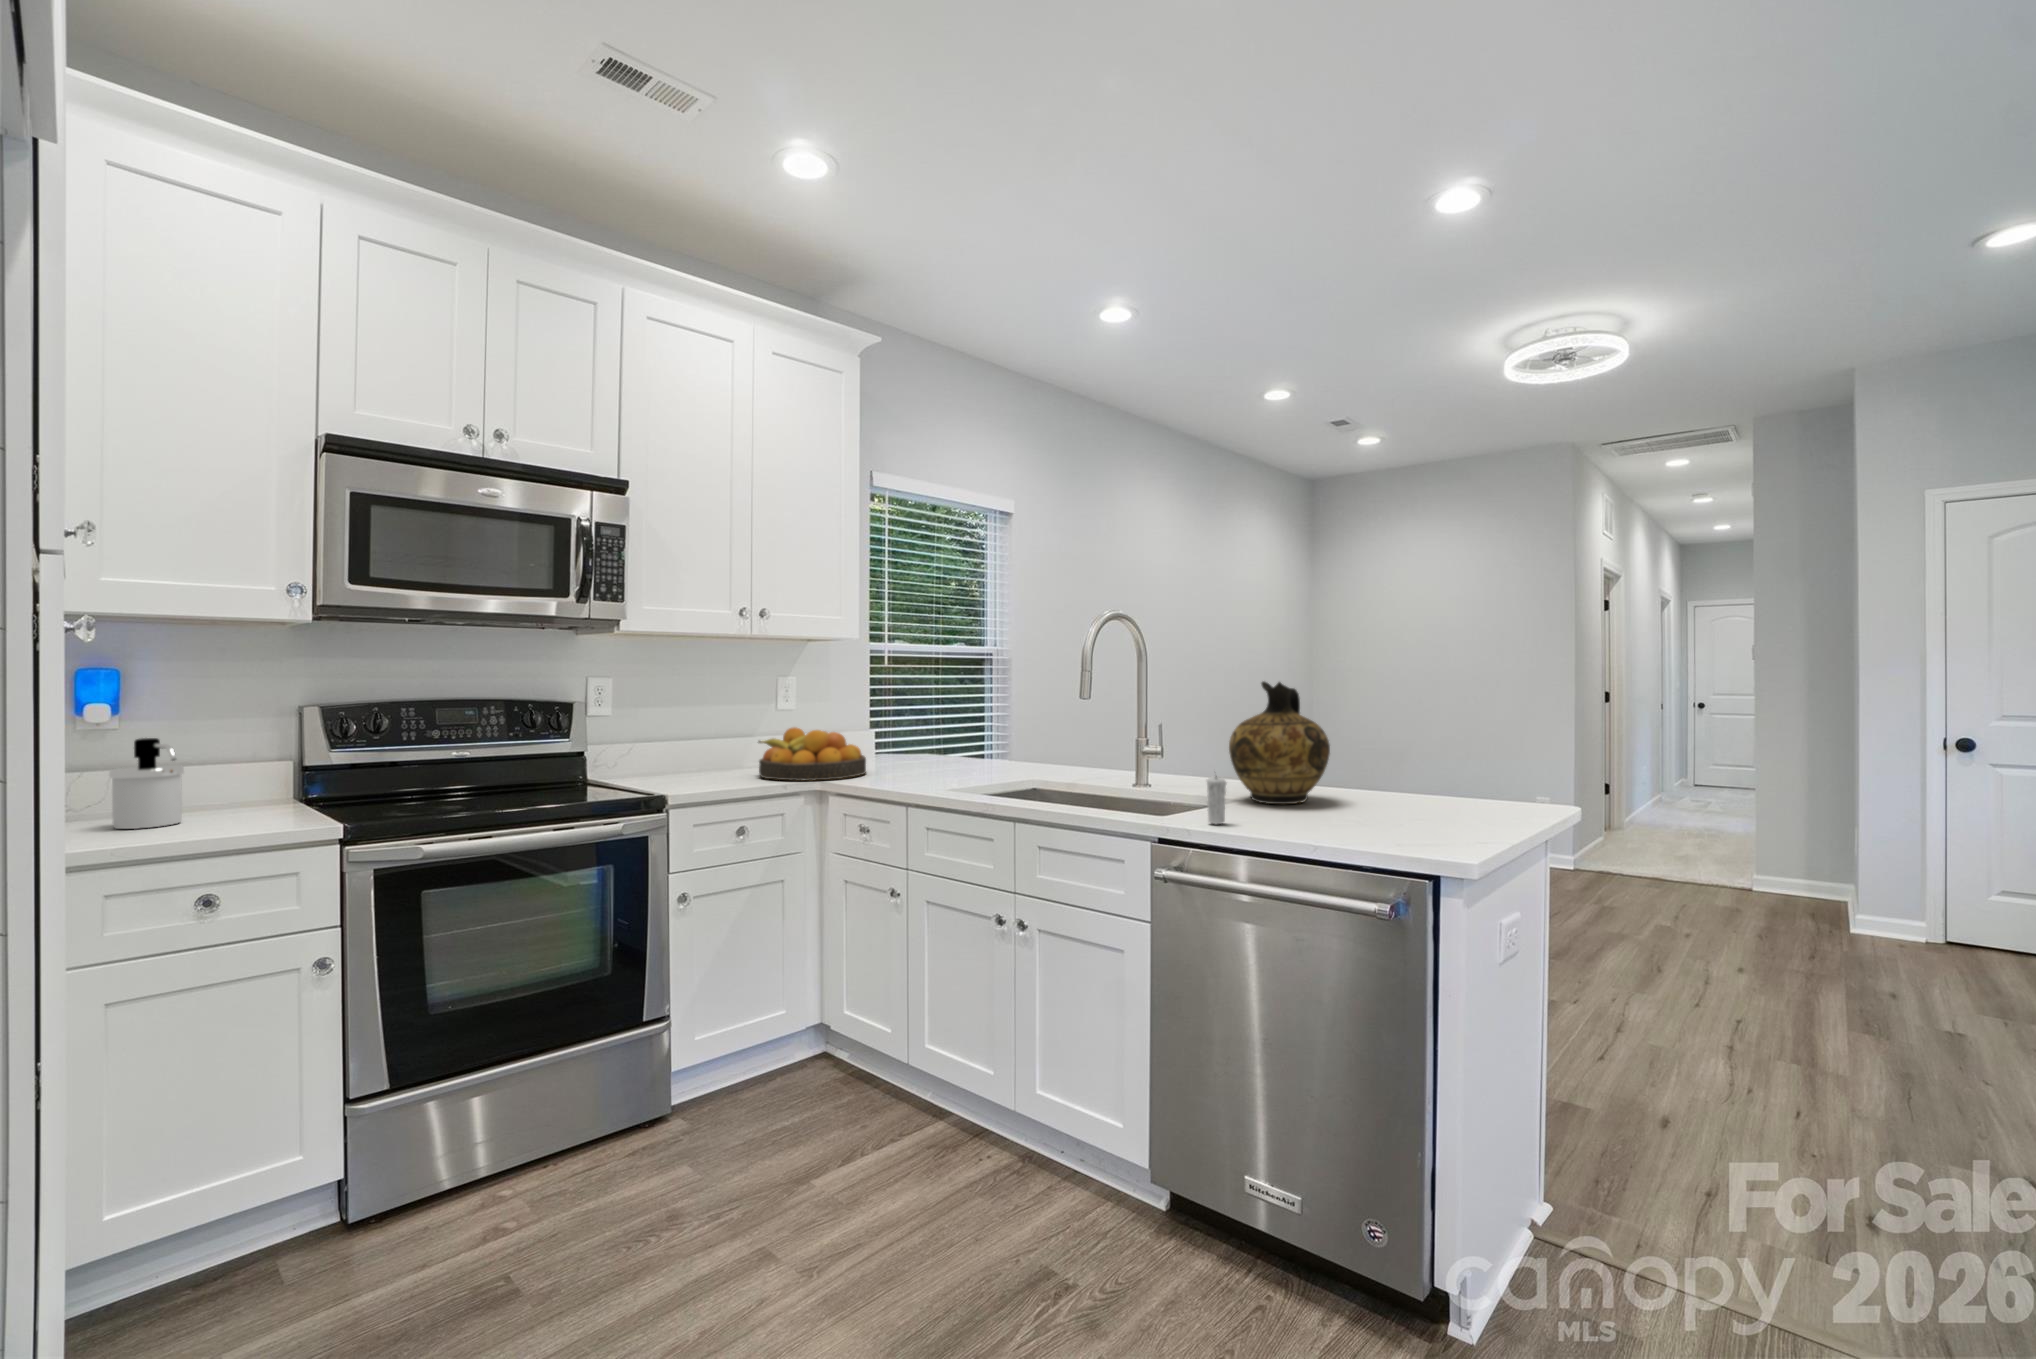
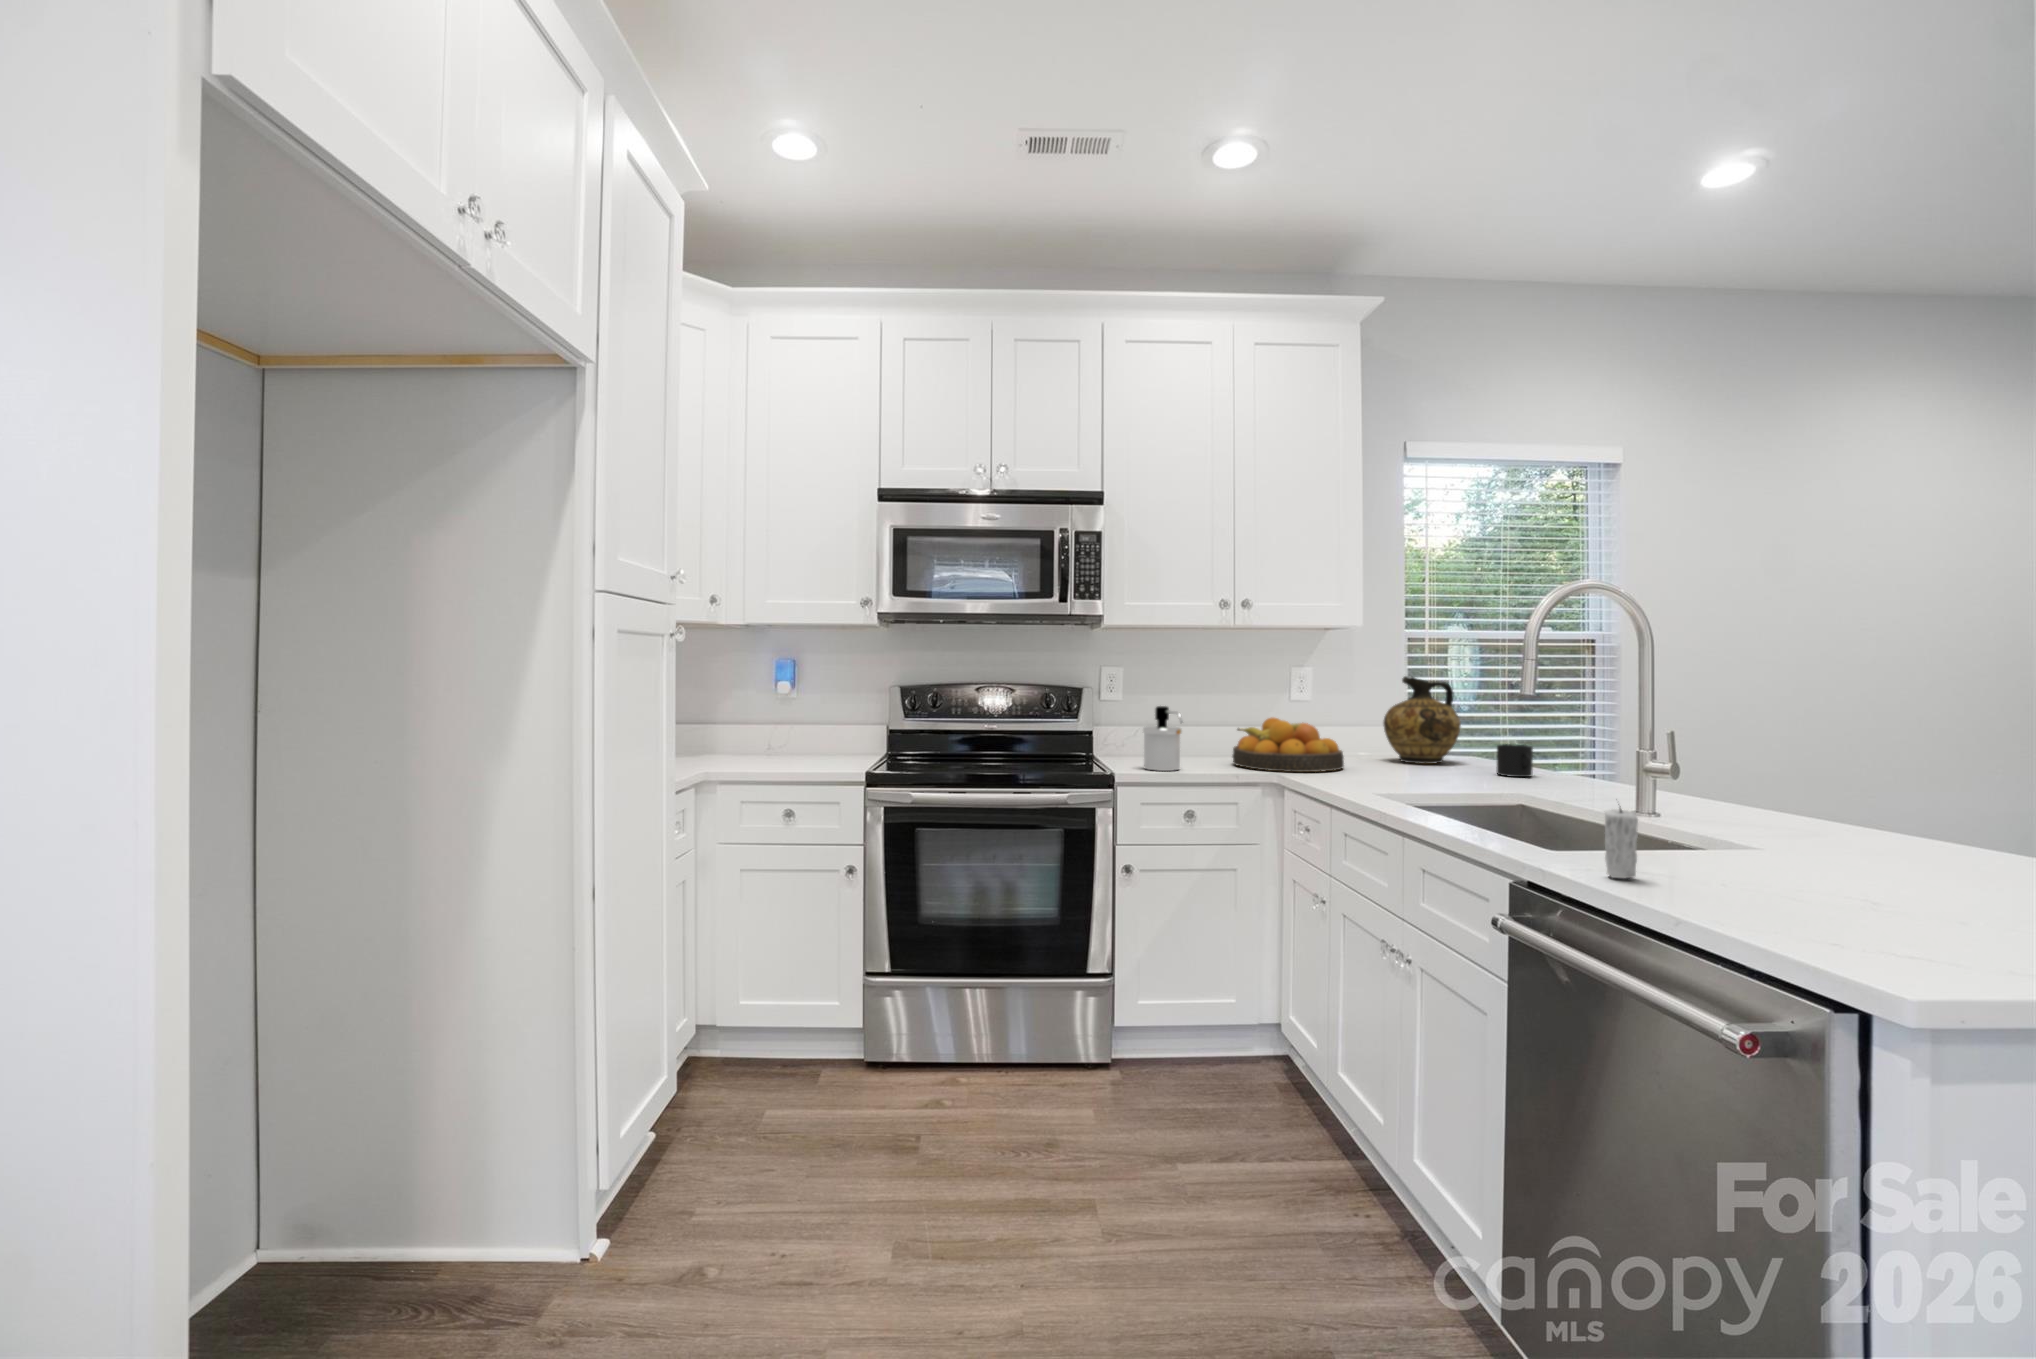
ceramic jug: present [1229,681,1330,804] -> present [1383,676,1461,764]
soap dispenser: present [109,738,184,829] -> present [1143,706,1183,771]
mug: none [979,739,1007,765] -> present [1497,744,1533,777]

